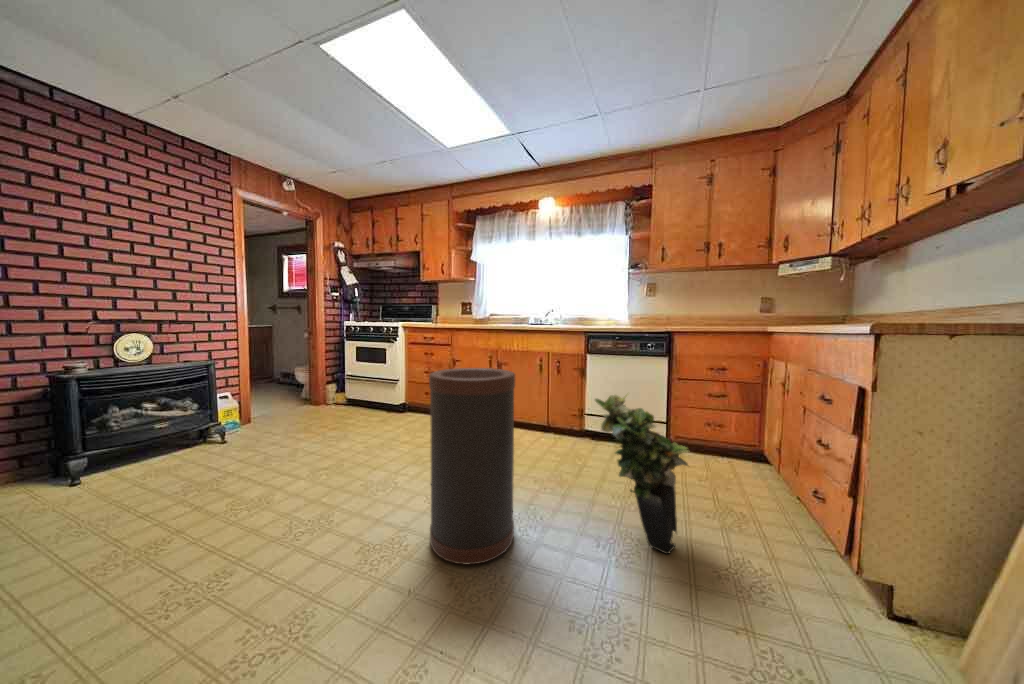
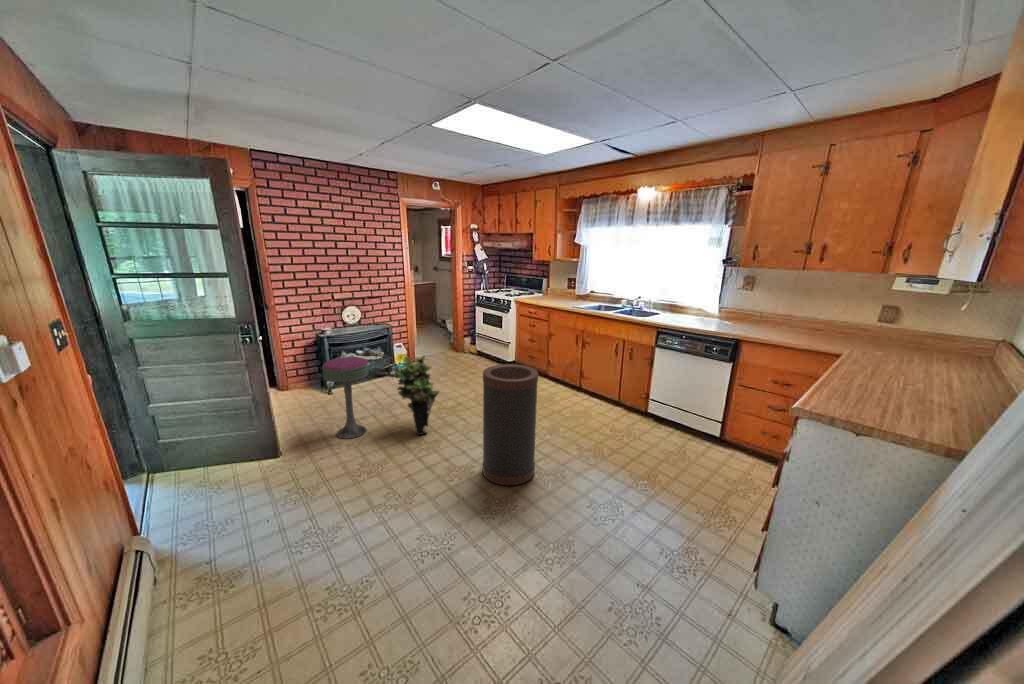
bar stool: none [42,395,175,571] -> present [322,357,369,439]
potted plant: present [595,395,688,554] -> present [394,356,439,435]

